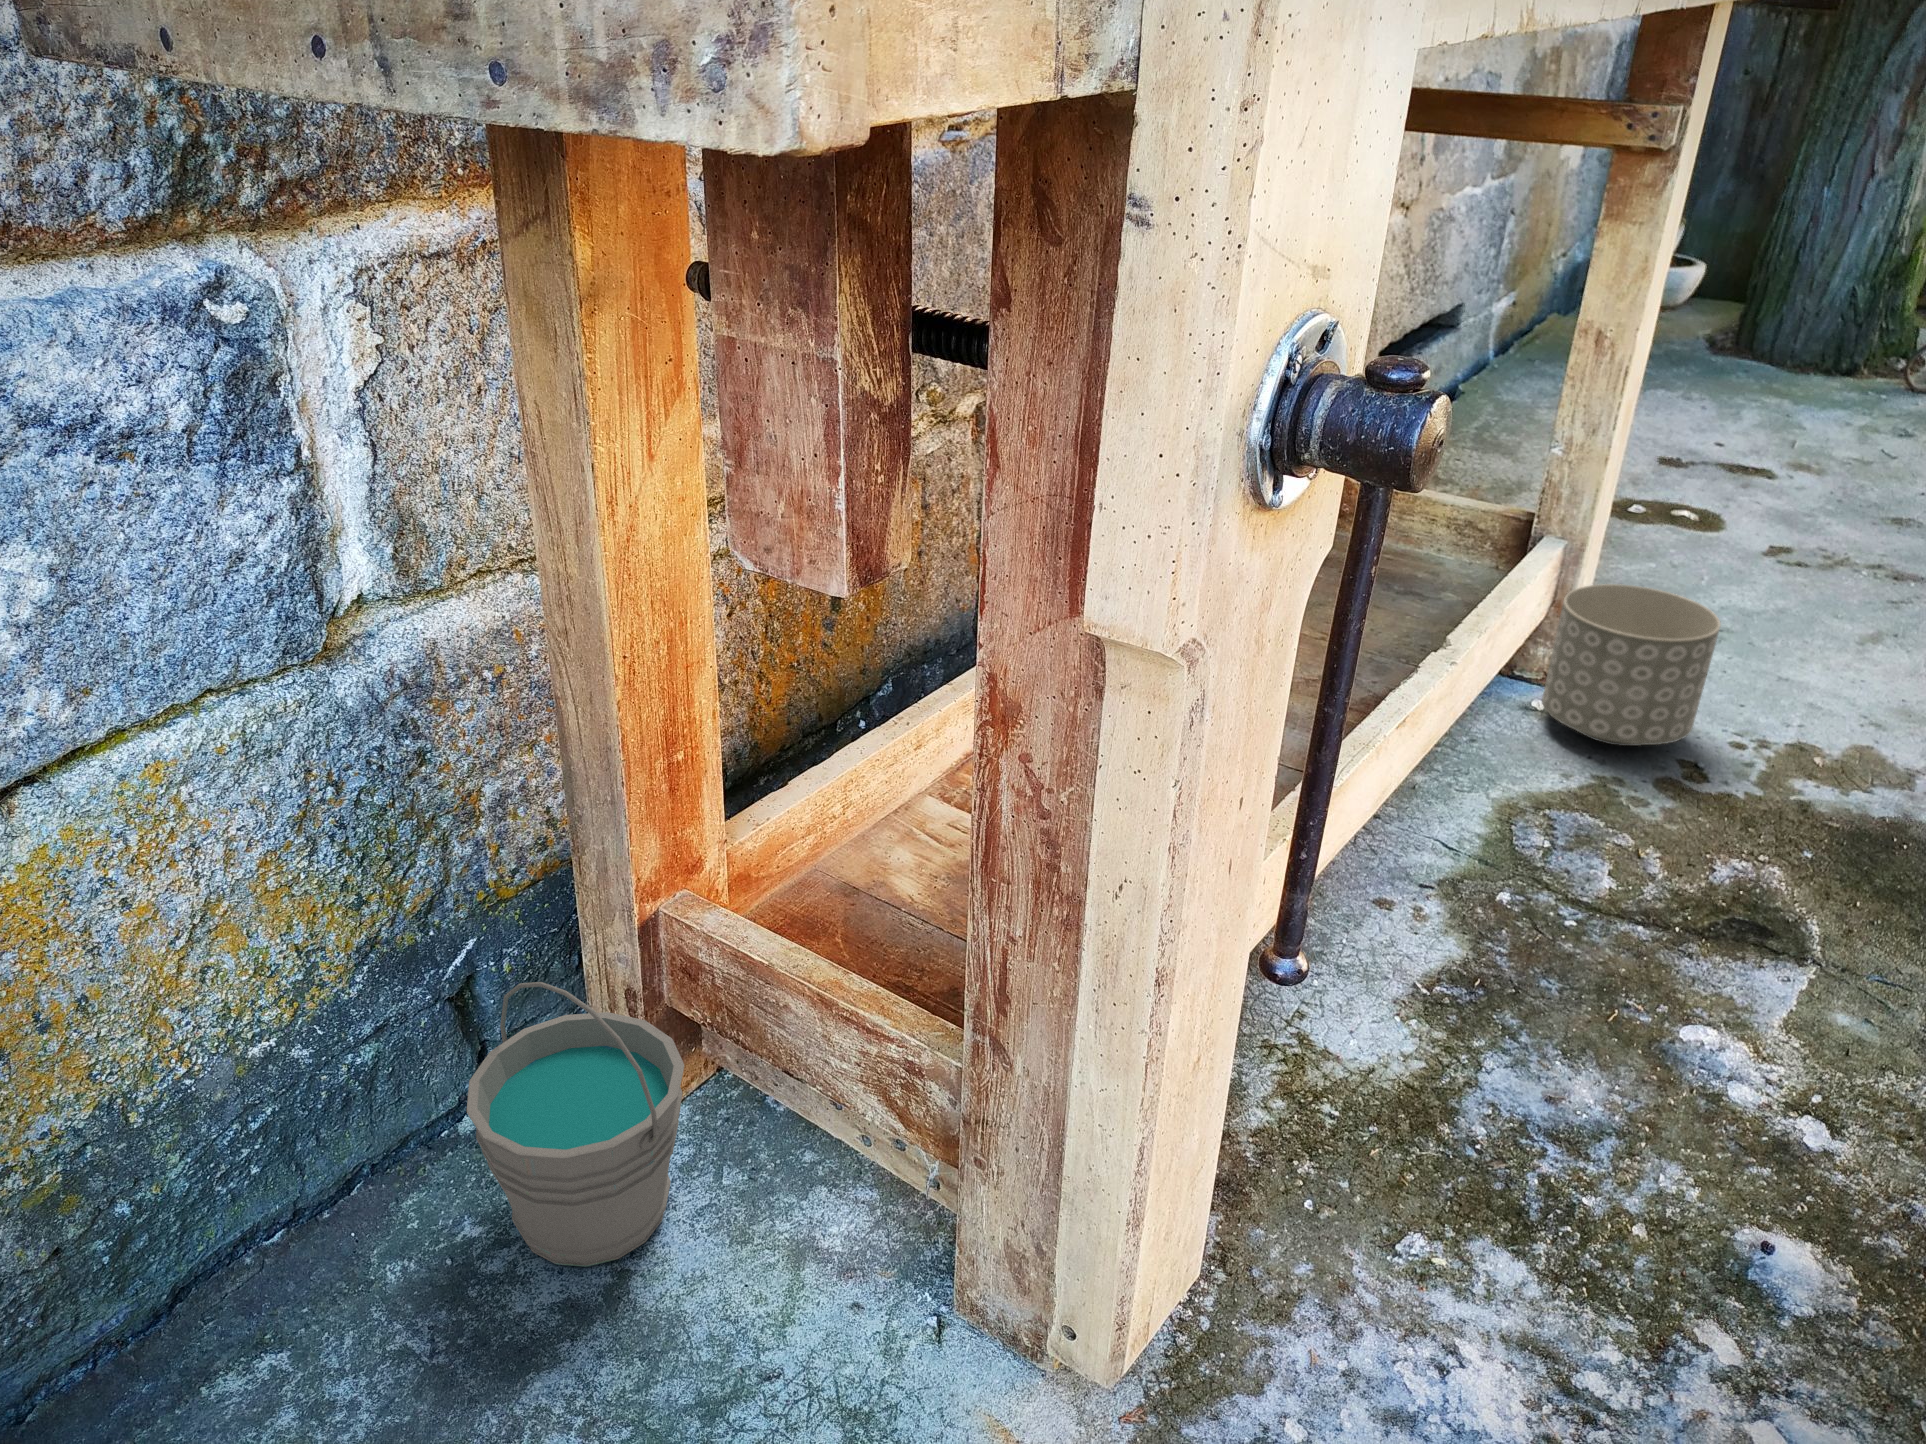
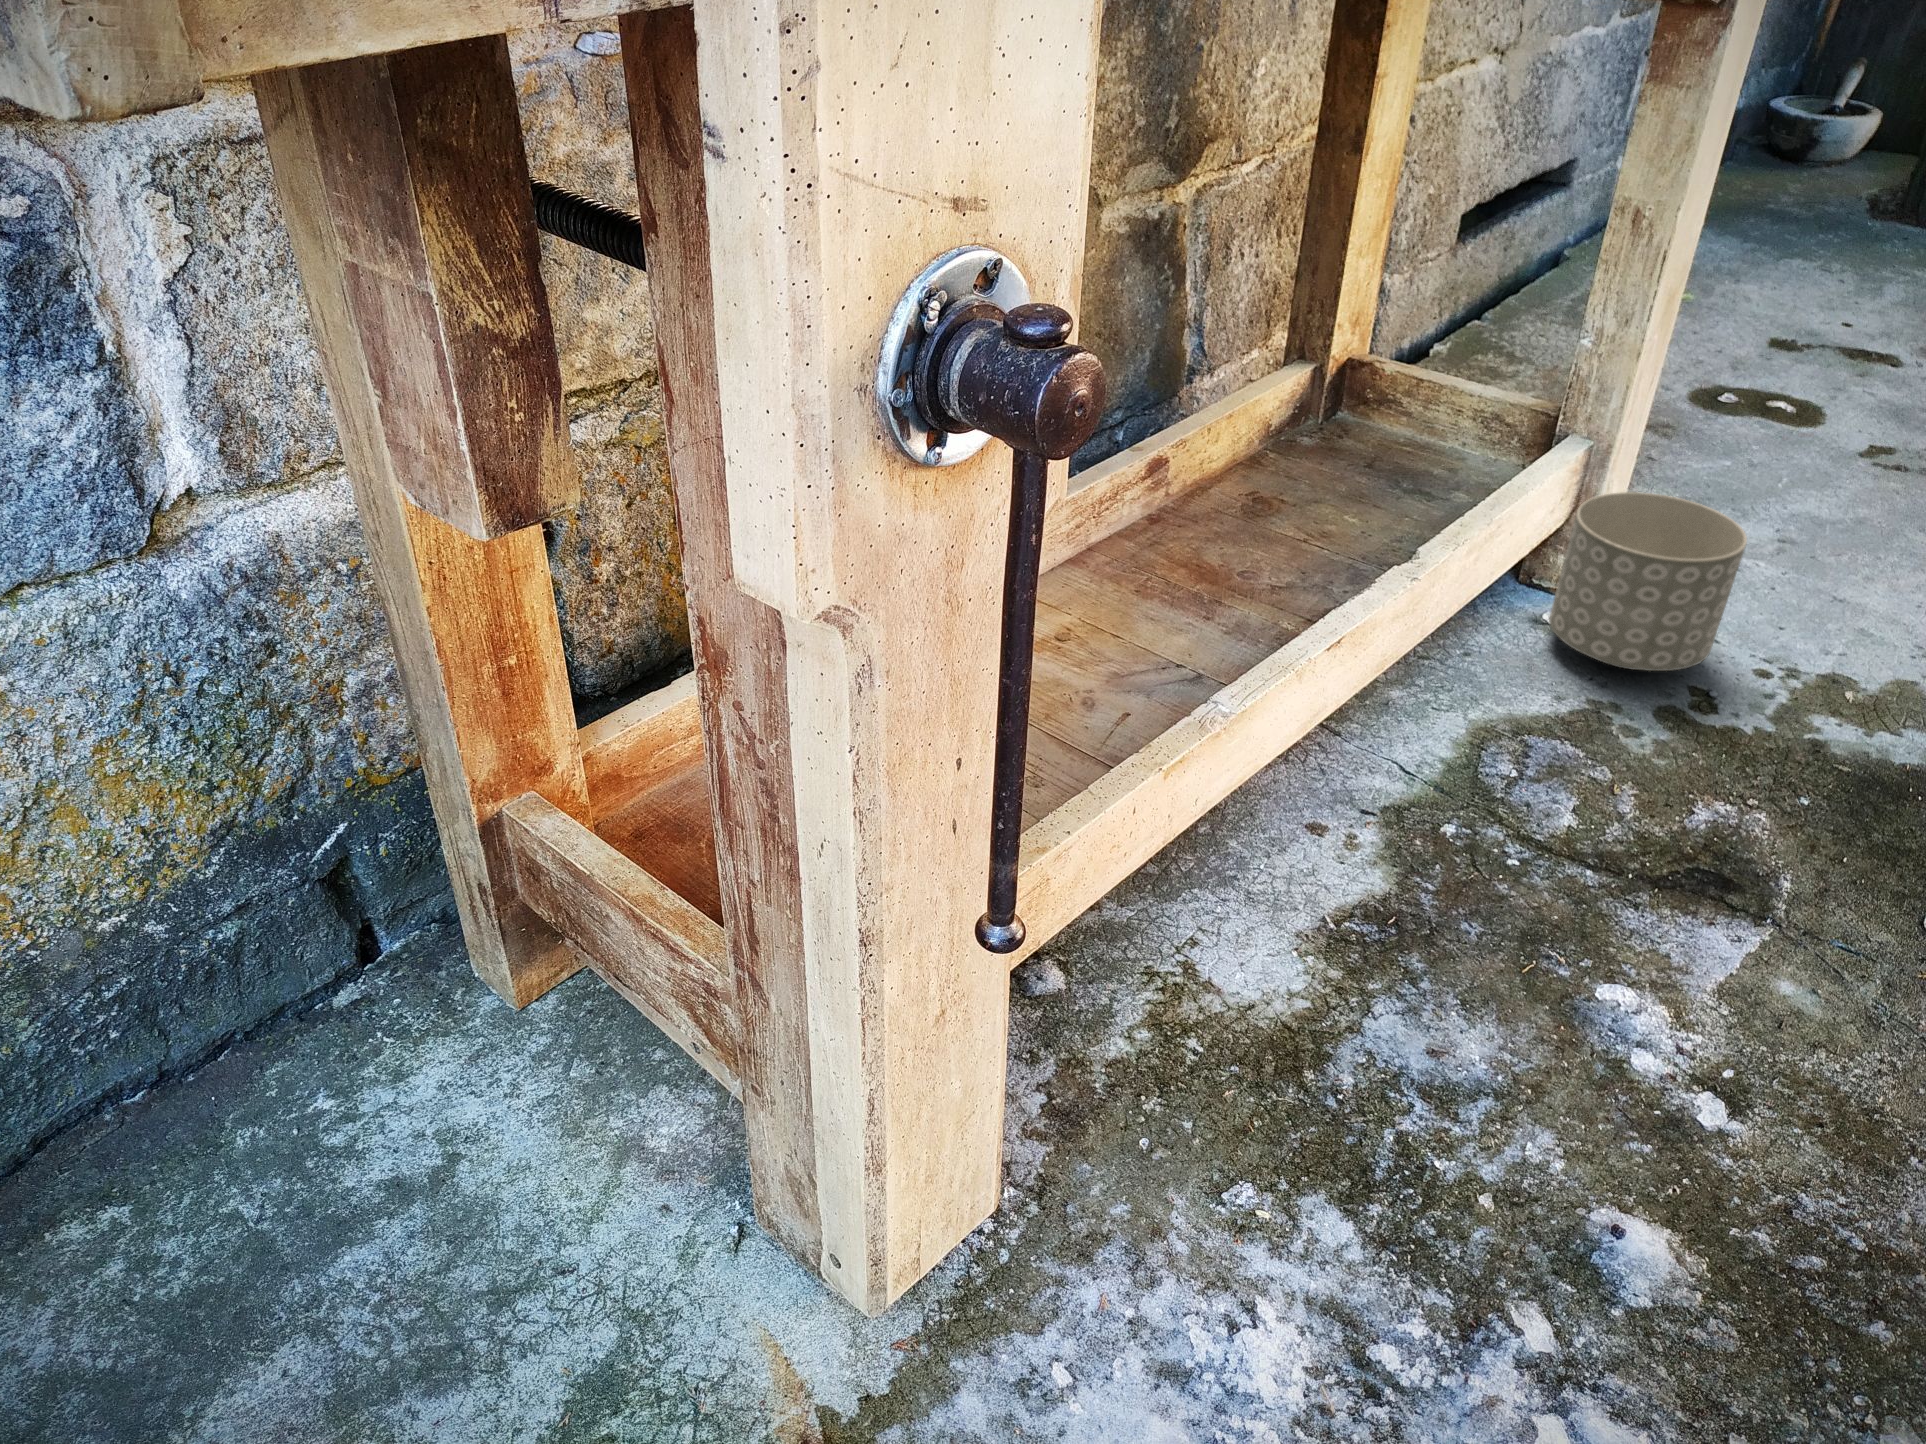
bucket: present [467,982,684,1267] -> none [297,877,515,1148]

